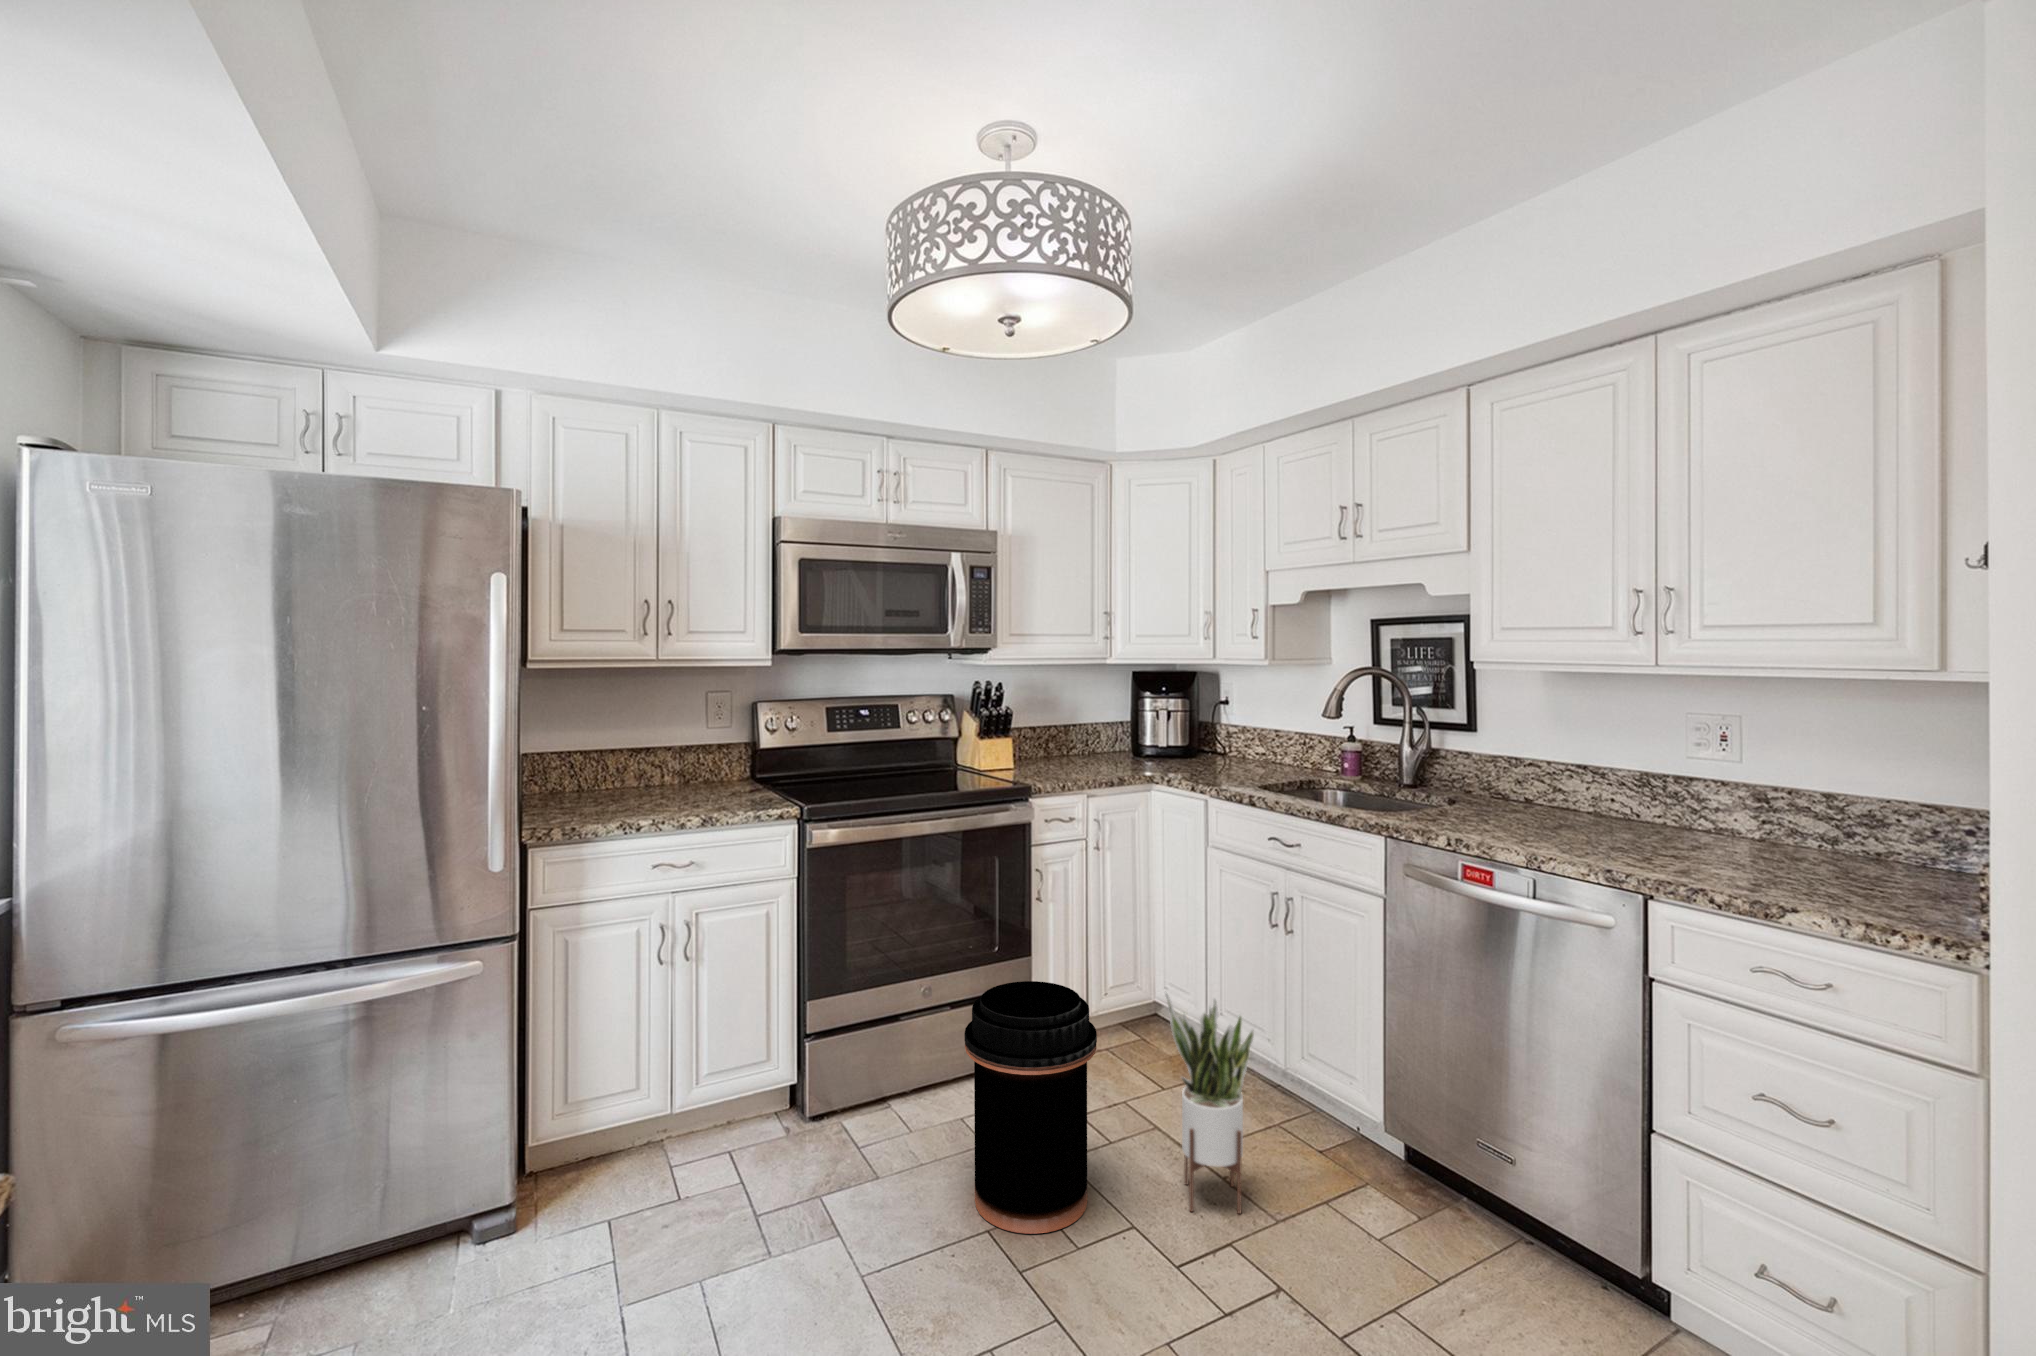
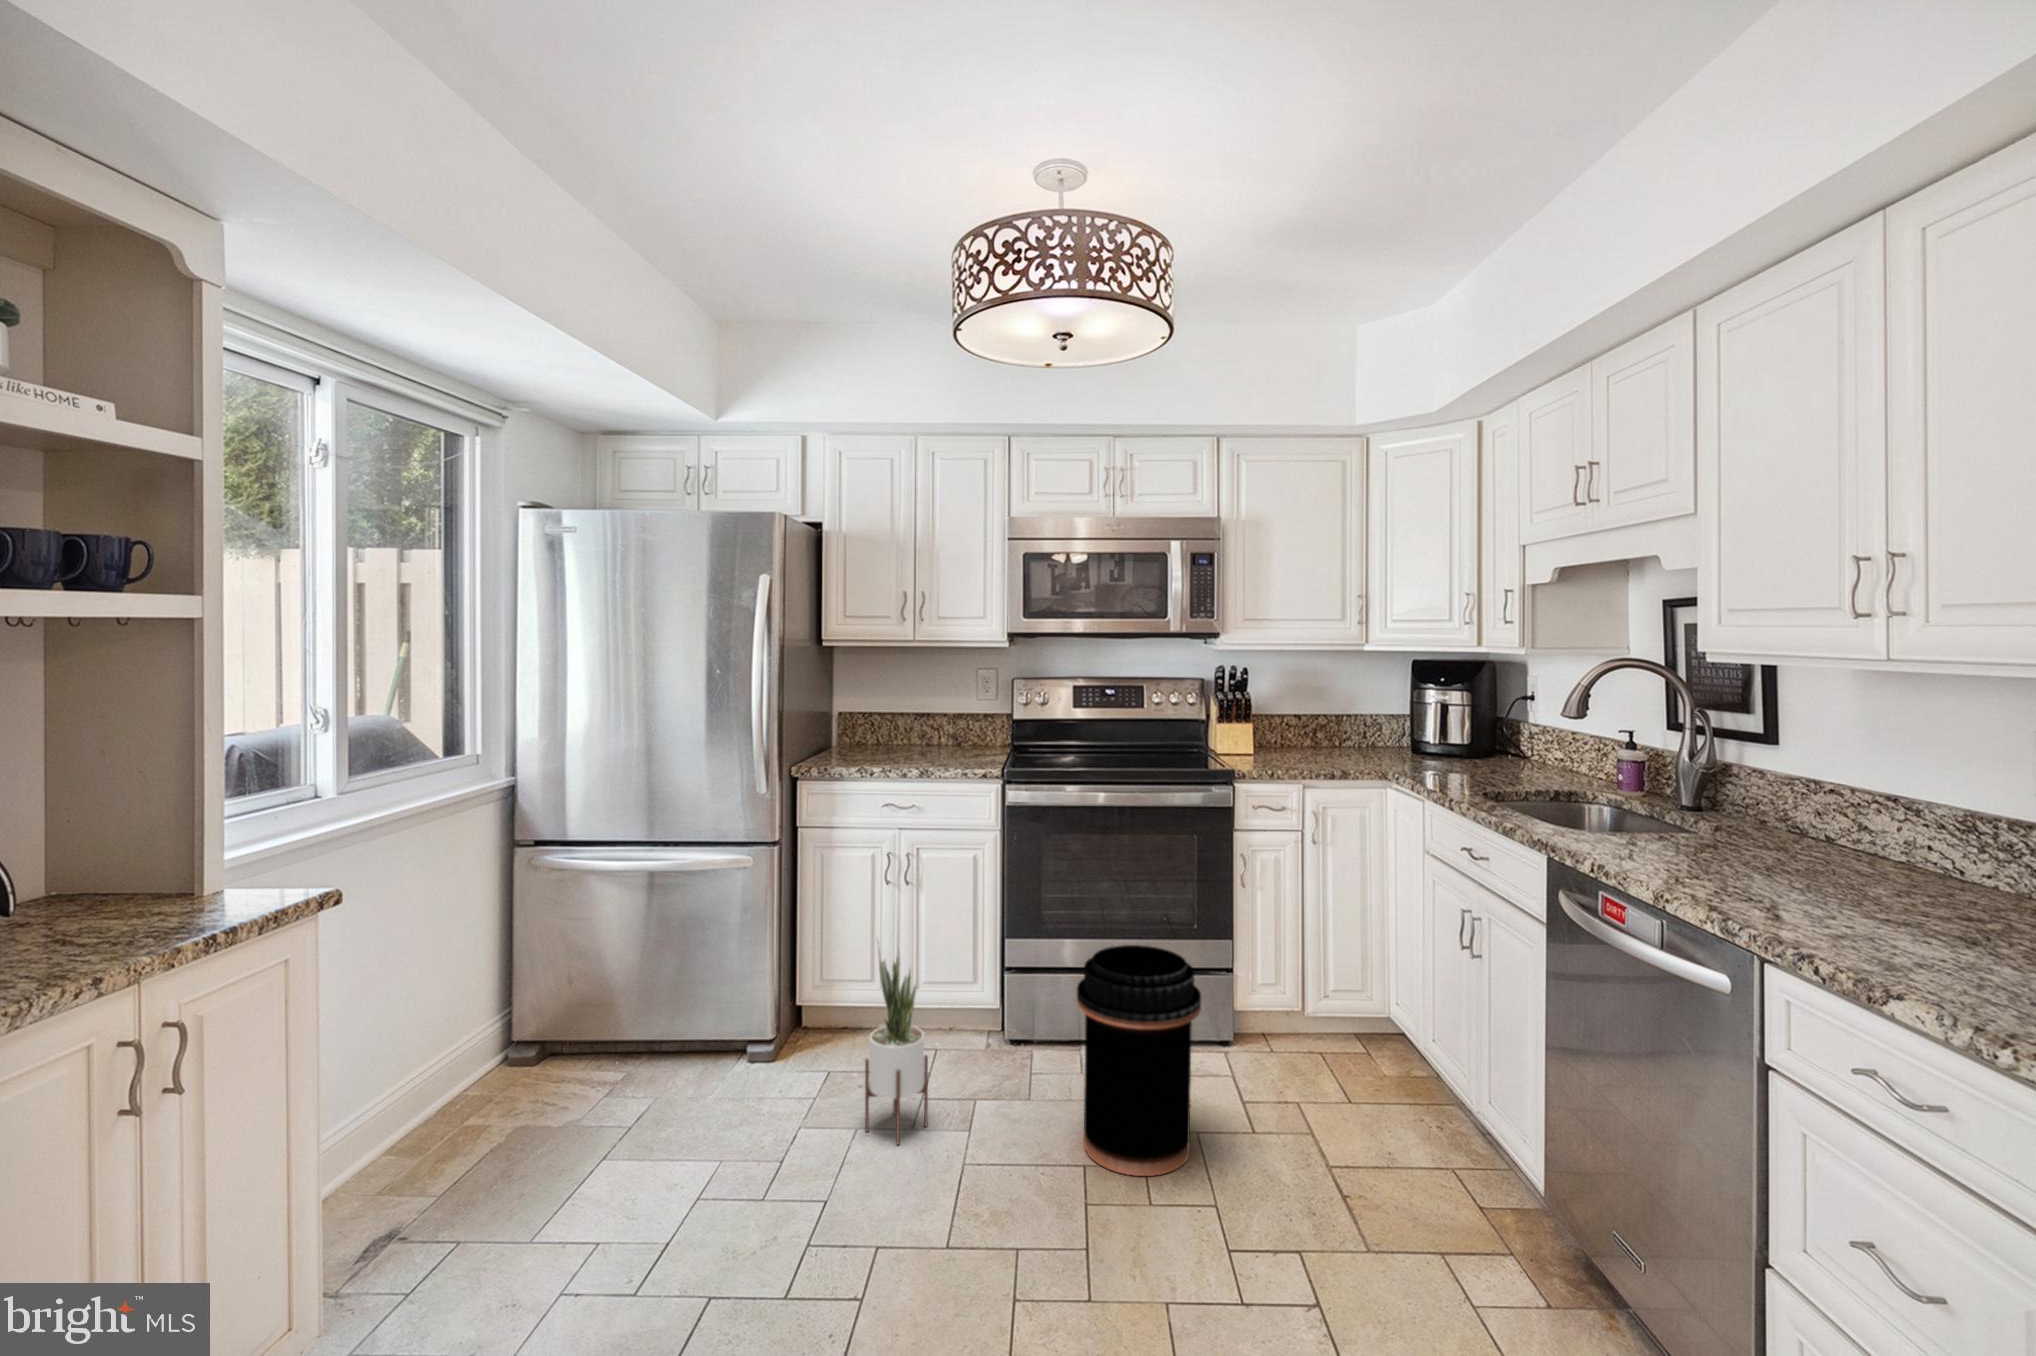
potted plant: present [1165,993,1254,1213] -> present [865,949,928,1145]

